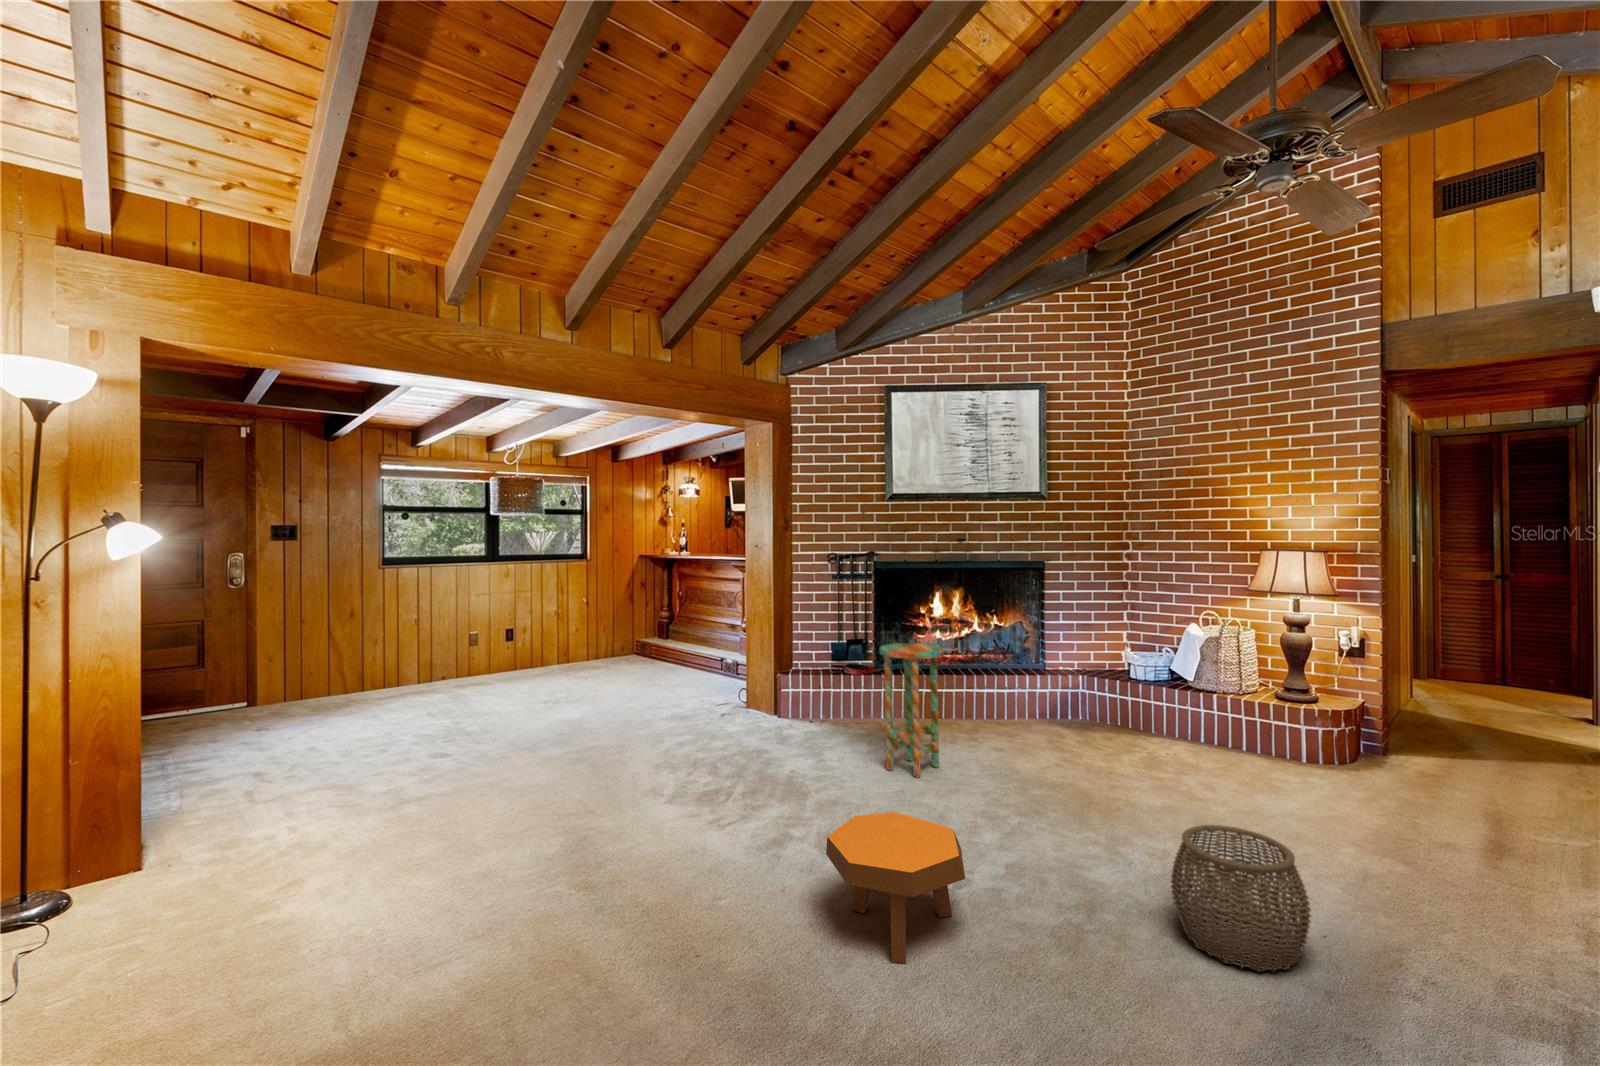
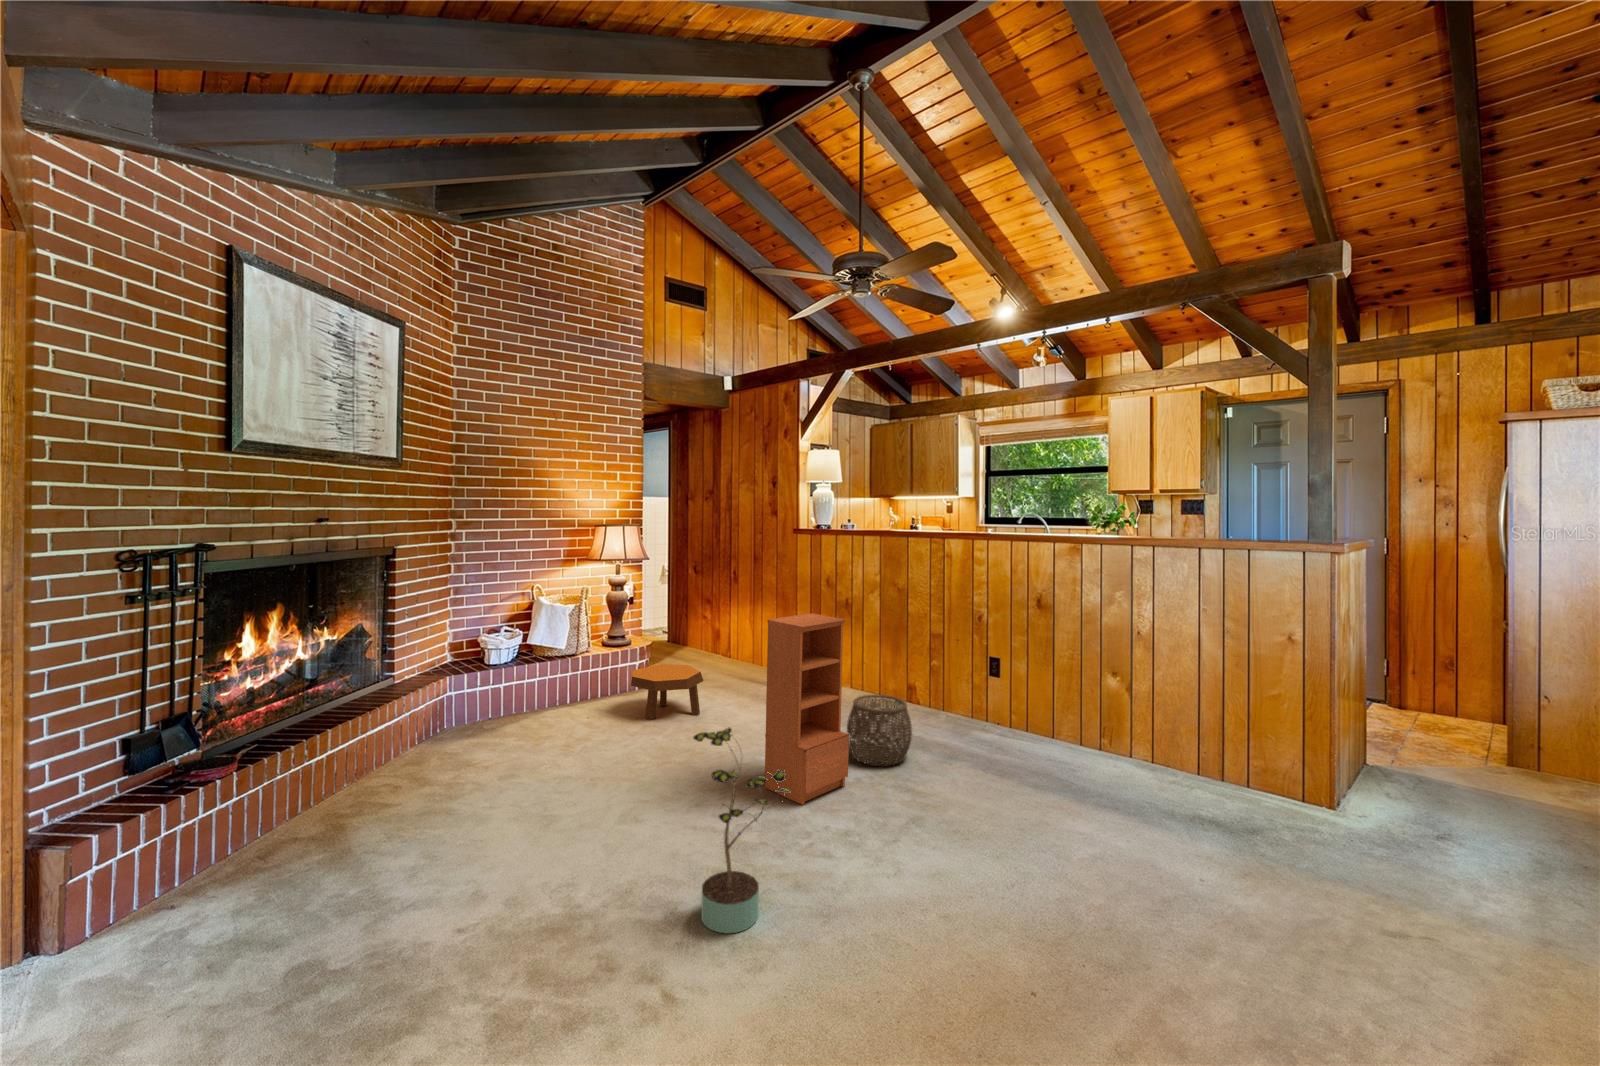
side table: present [880,643,943,777] -> none [483,658,571,838]
bookcase: none [1004,647,1116,906] -> present [765,613,849,805]
potted plant: none [743,691,829,855] -> present [693,728,790,933]
footstool: present [826,812,965,964] -> present [631,664,703,720]

